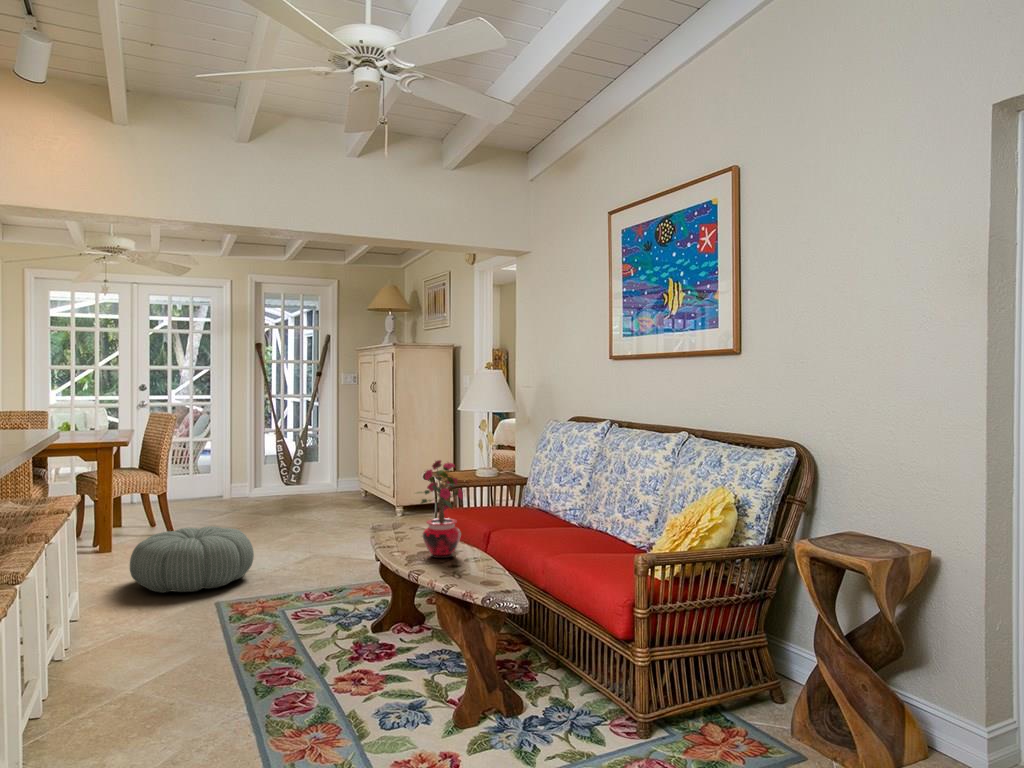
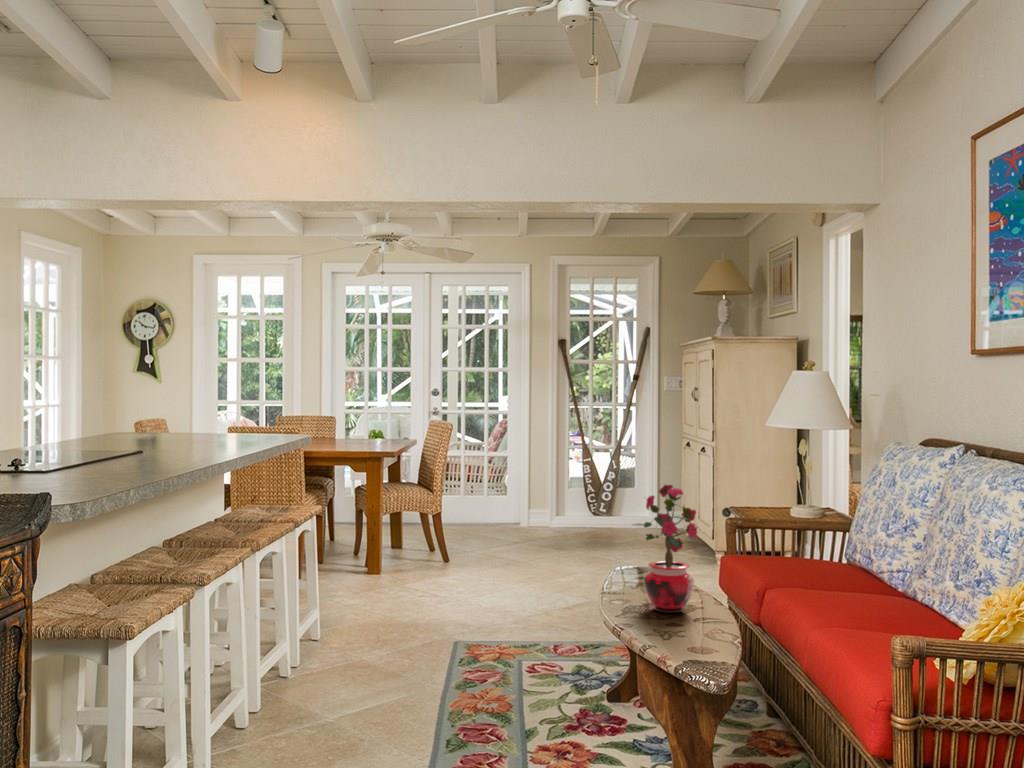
pouf: present [130,526,254,593] -> none [377,552,508,626]

